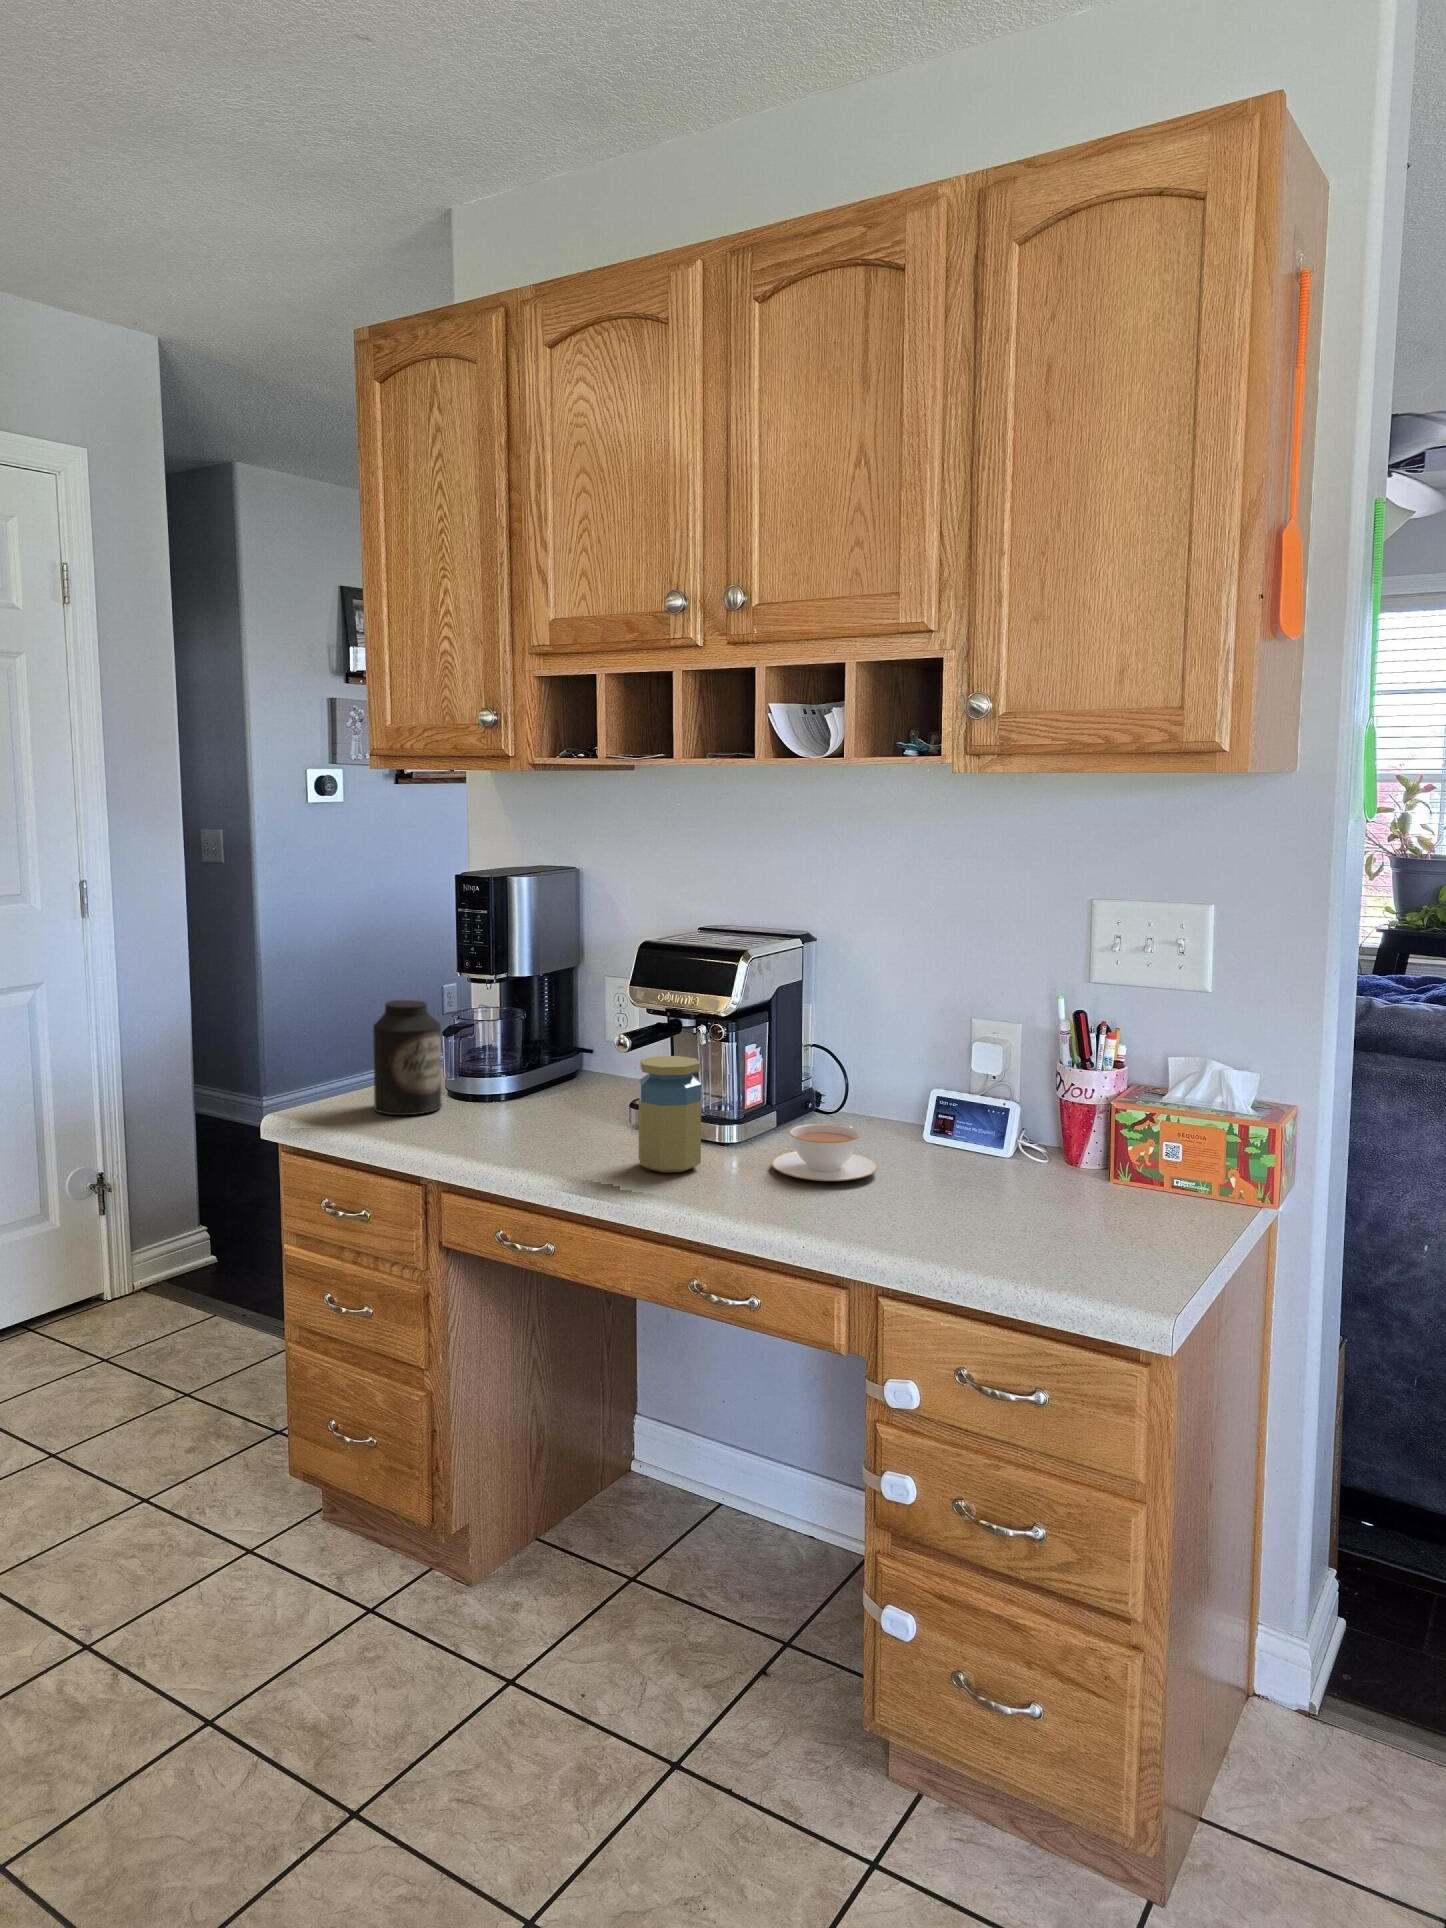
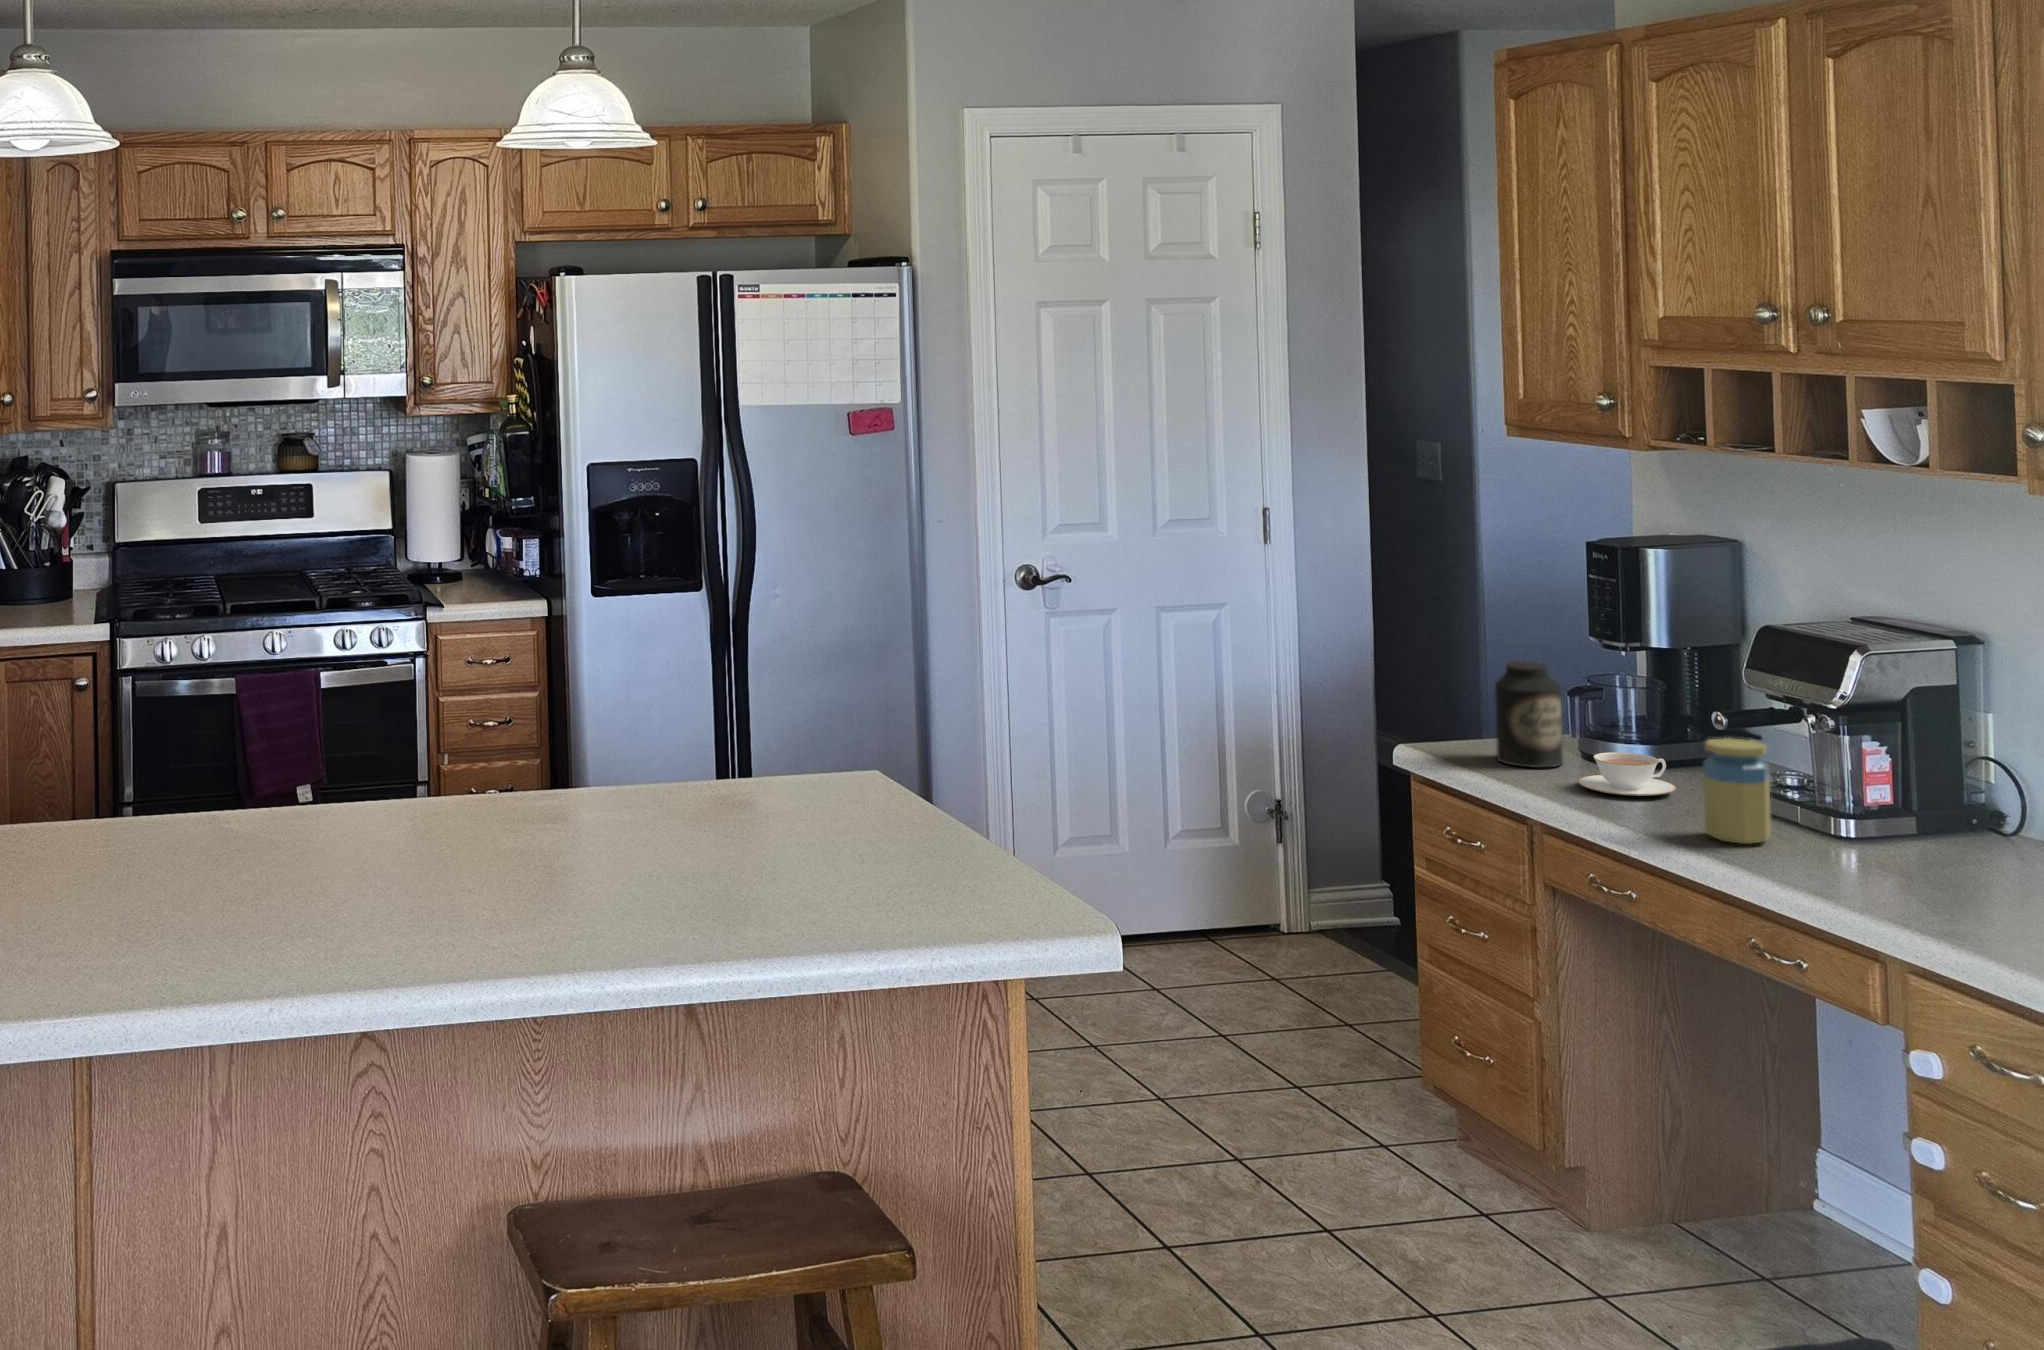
teacup: present [772,1124,878,1181] -> present [1578,752,1676,796]

